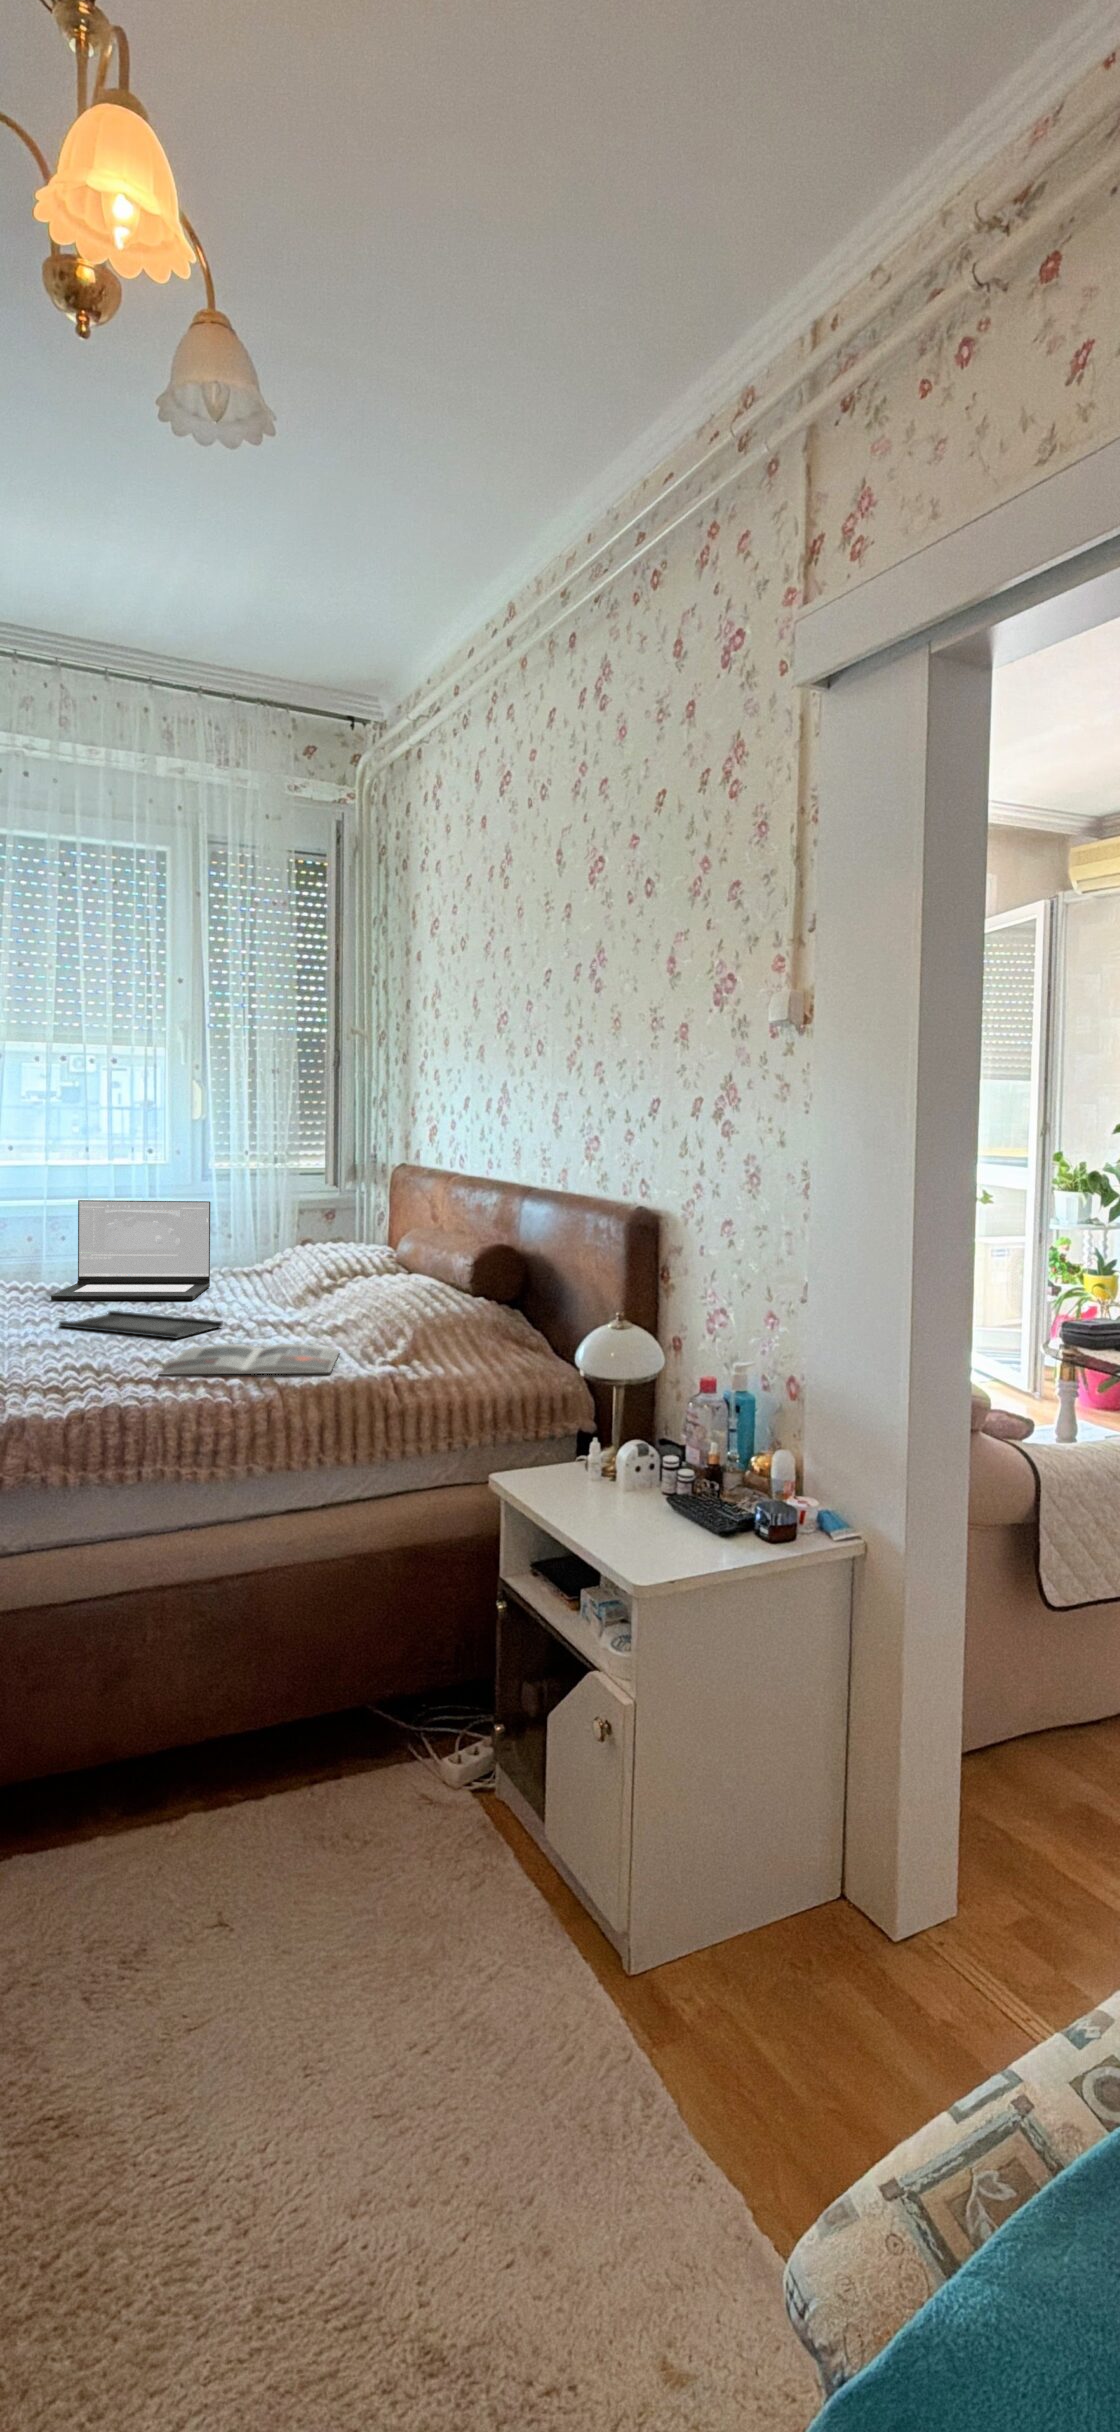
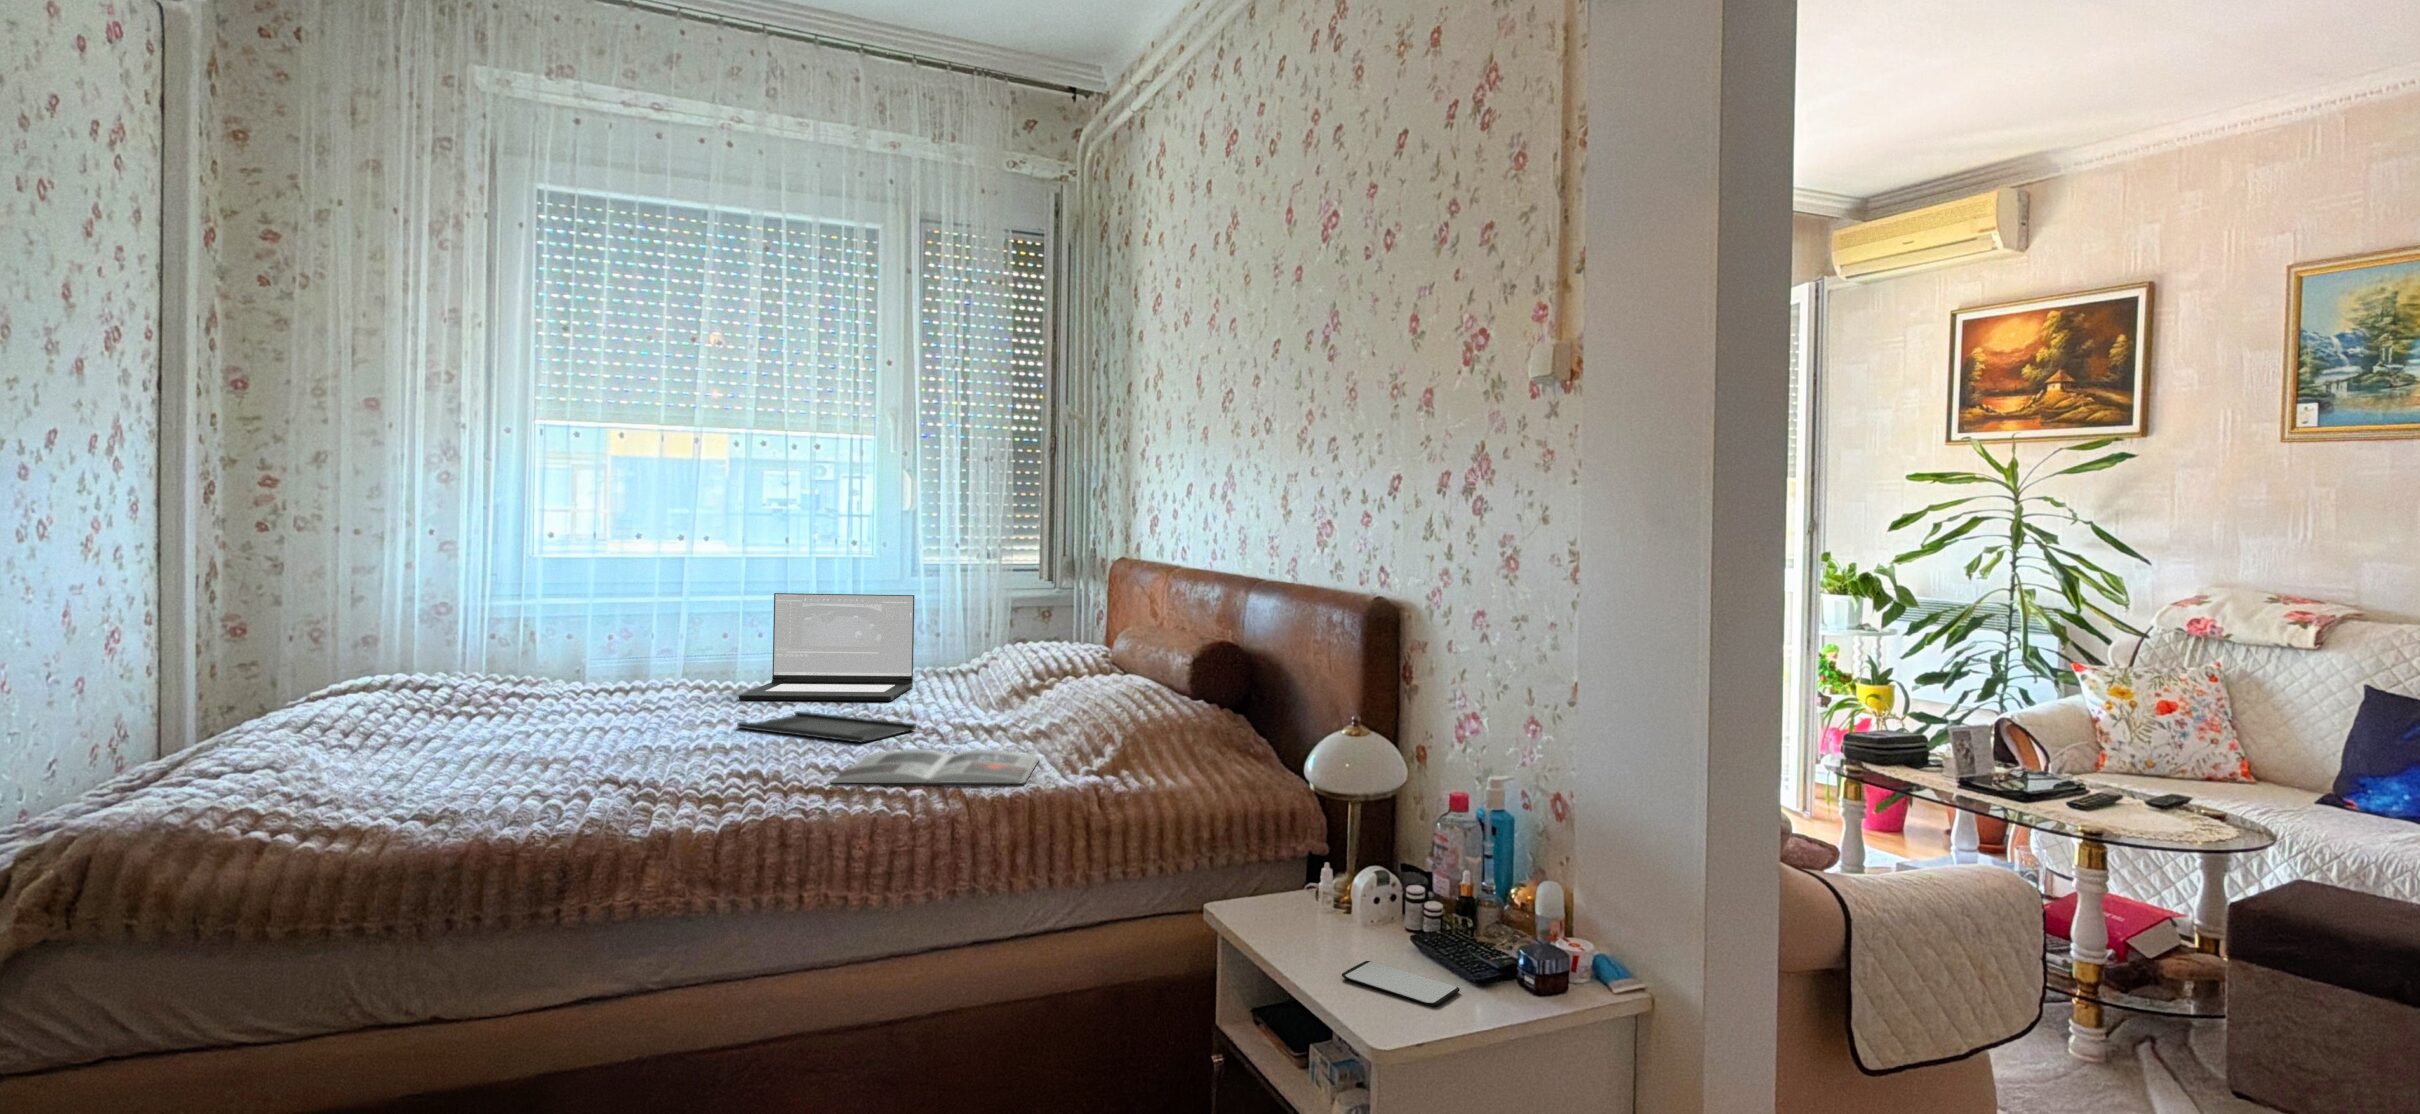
smartphone: none [609,1516,706,1550] -> present [1342,961,1460,1006]

